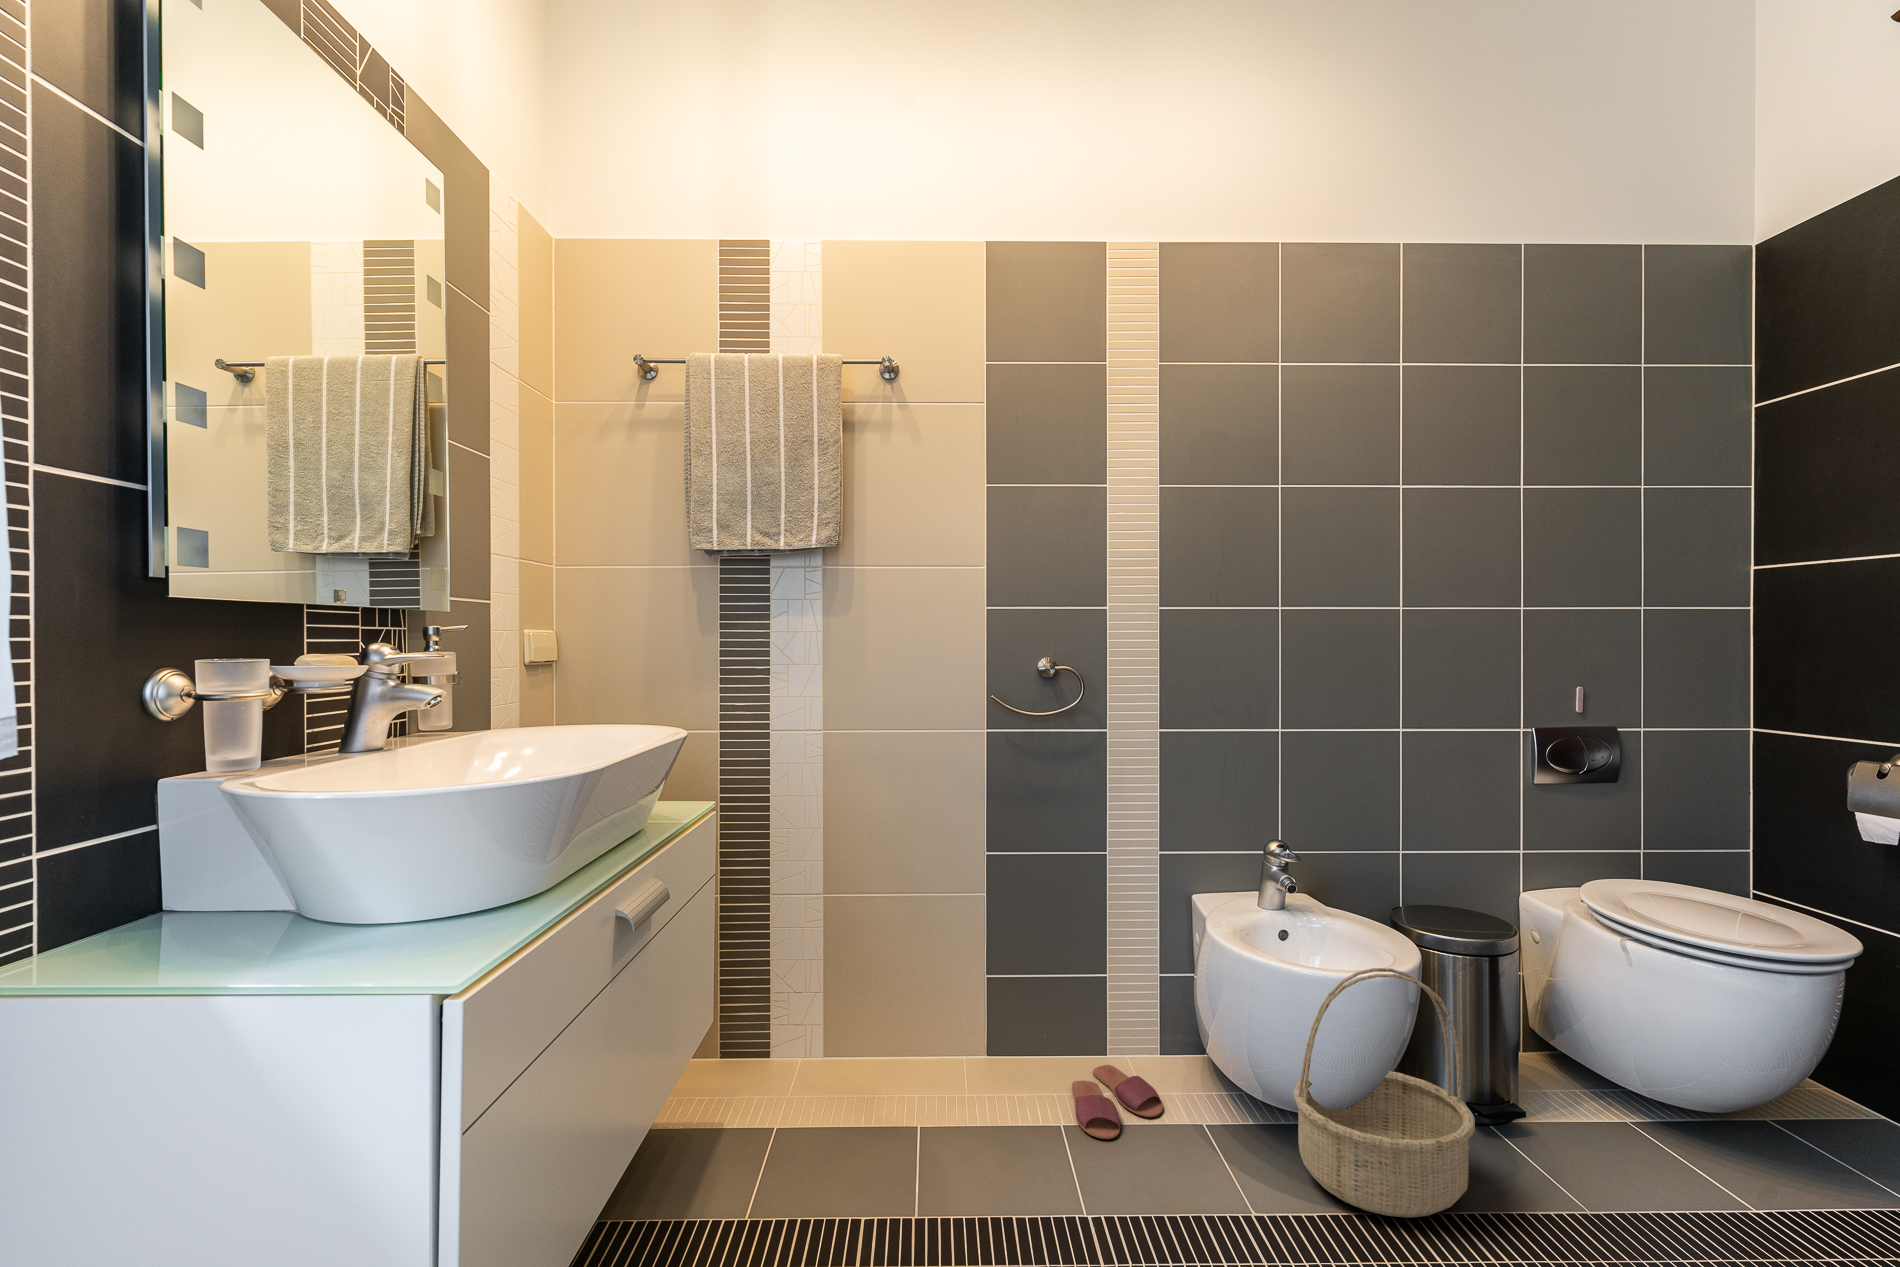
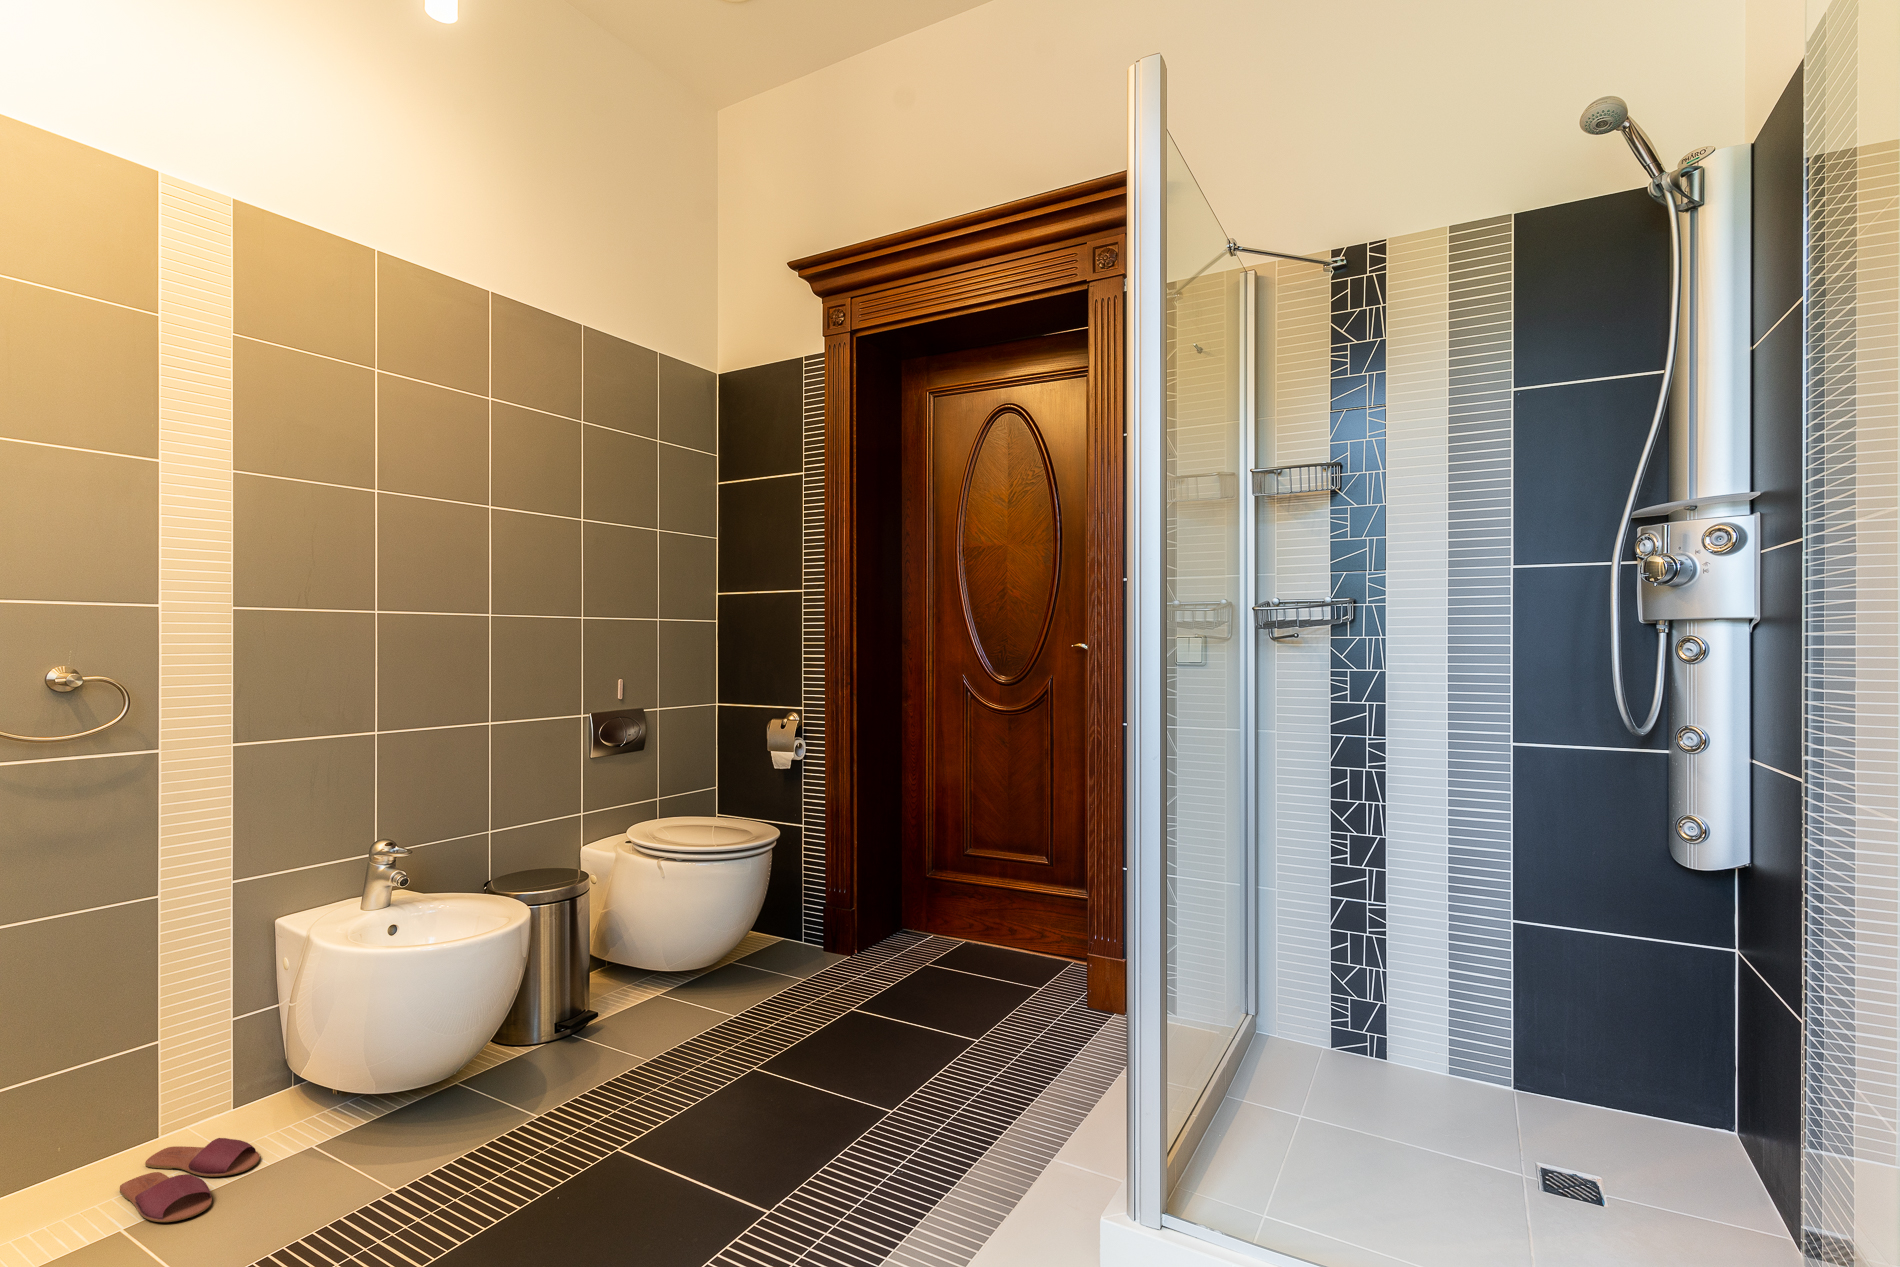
basket: present [1293,968,1475,1218] -> none [423,923,577,1138]

